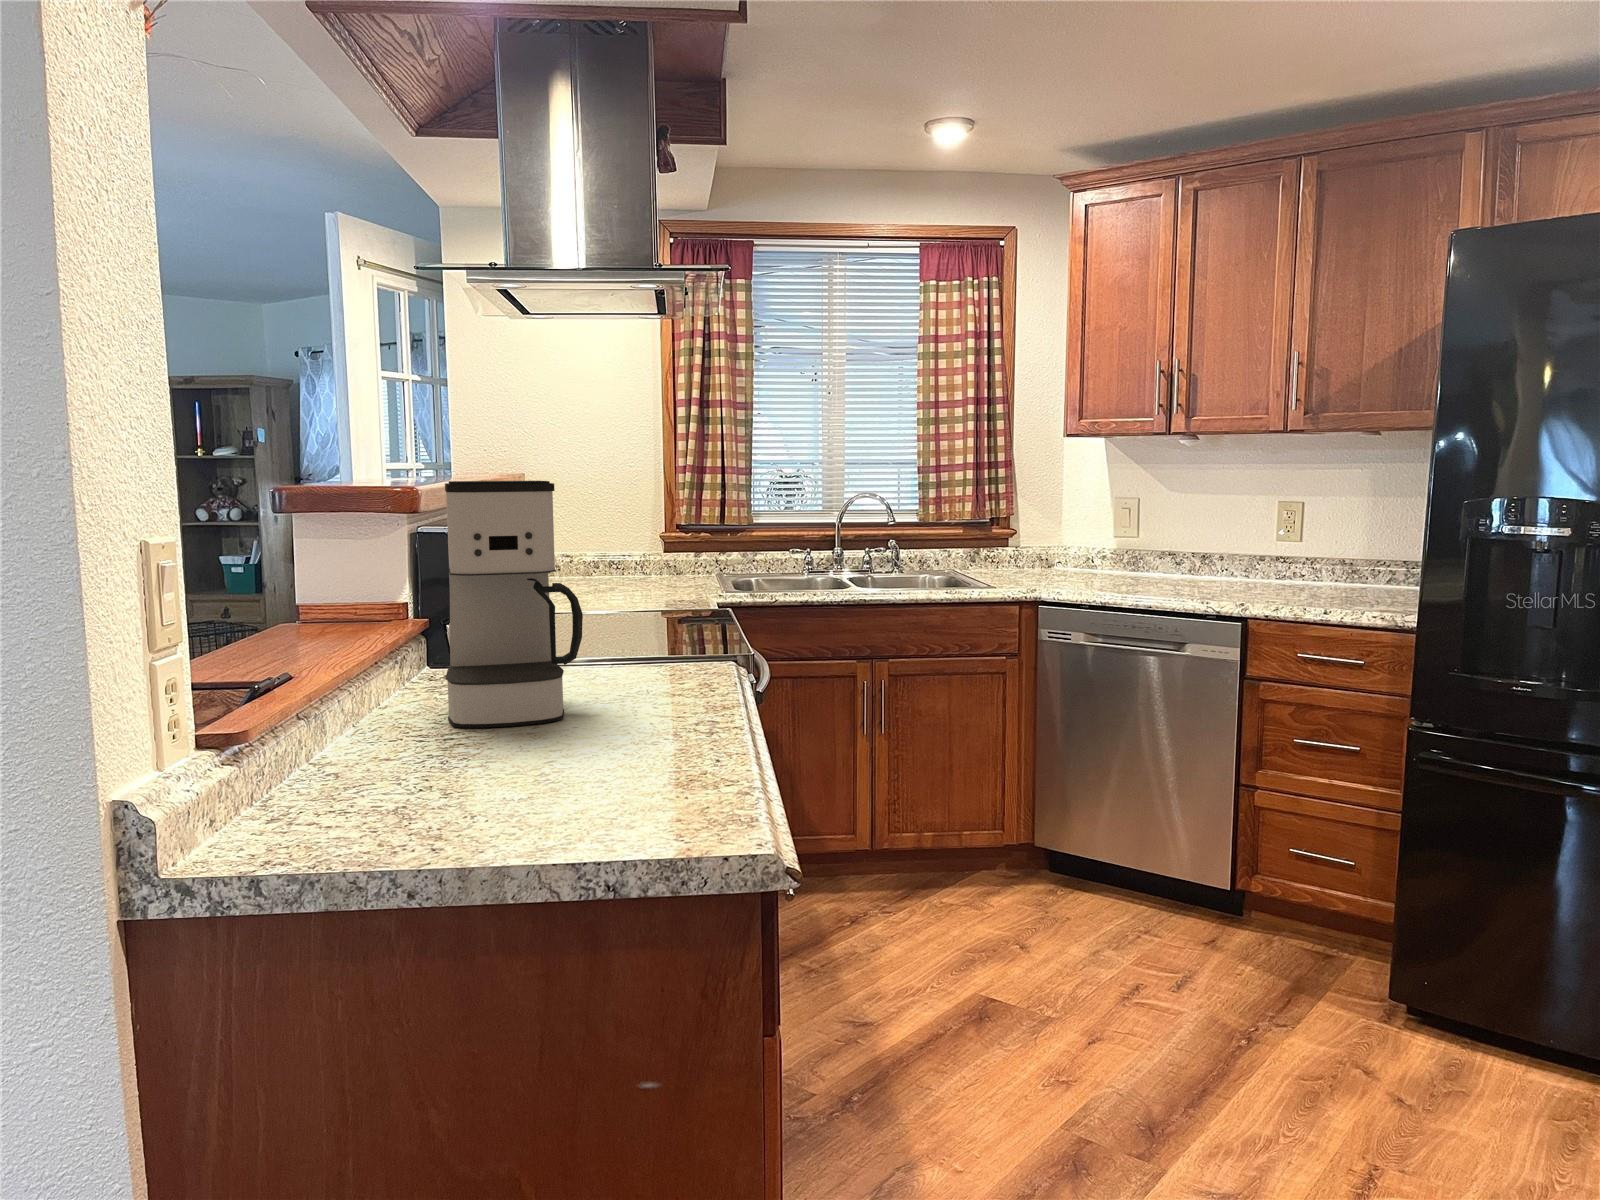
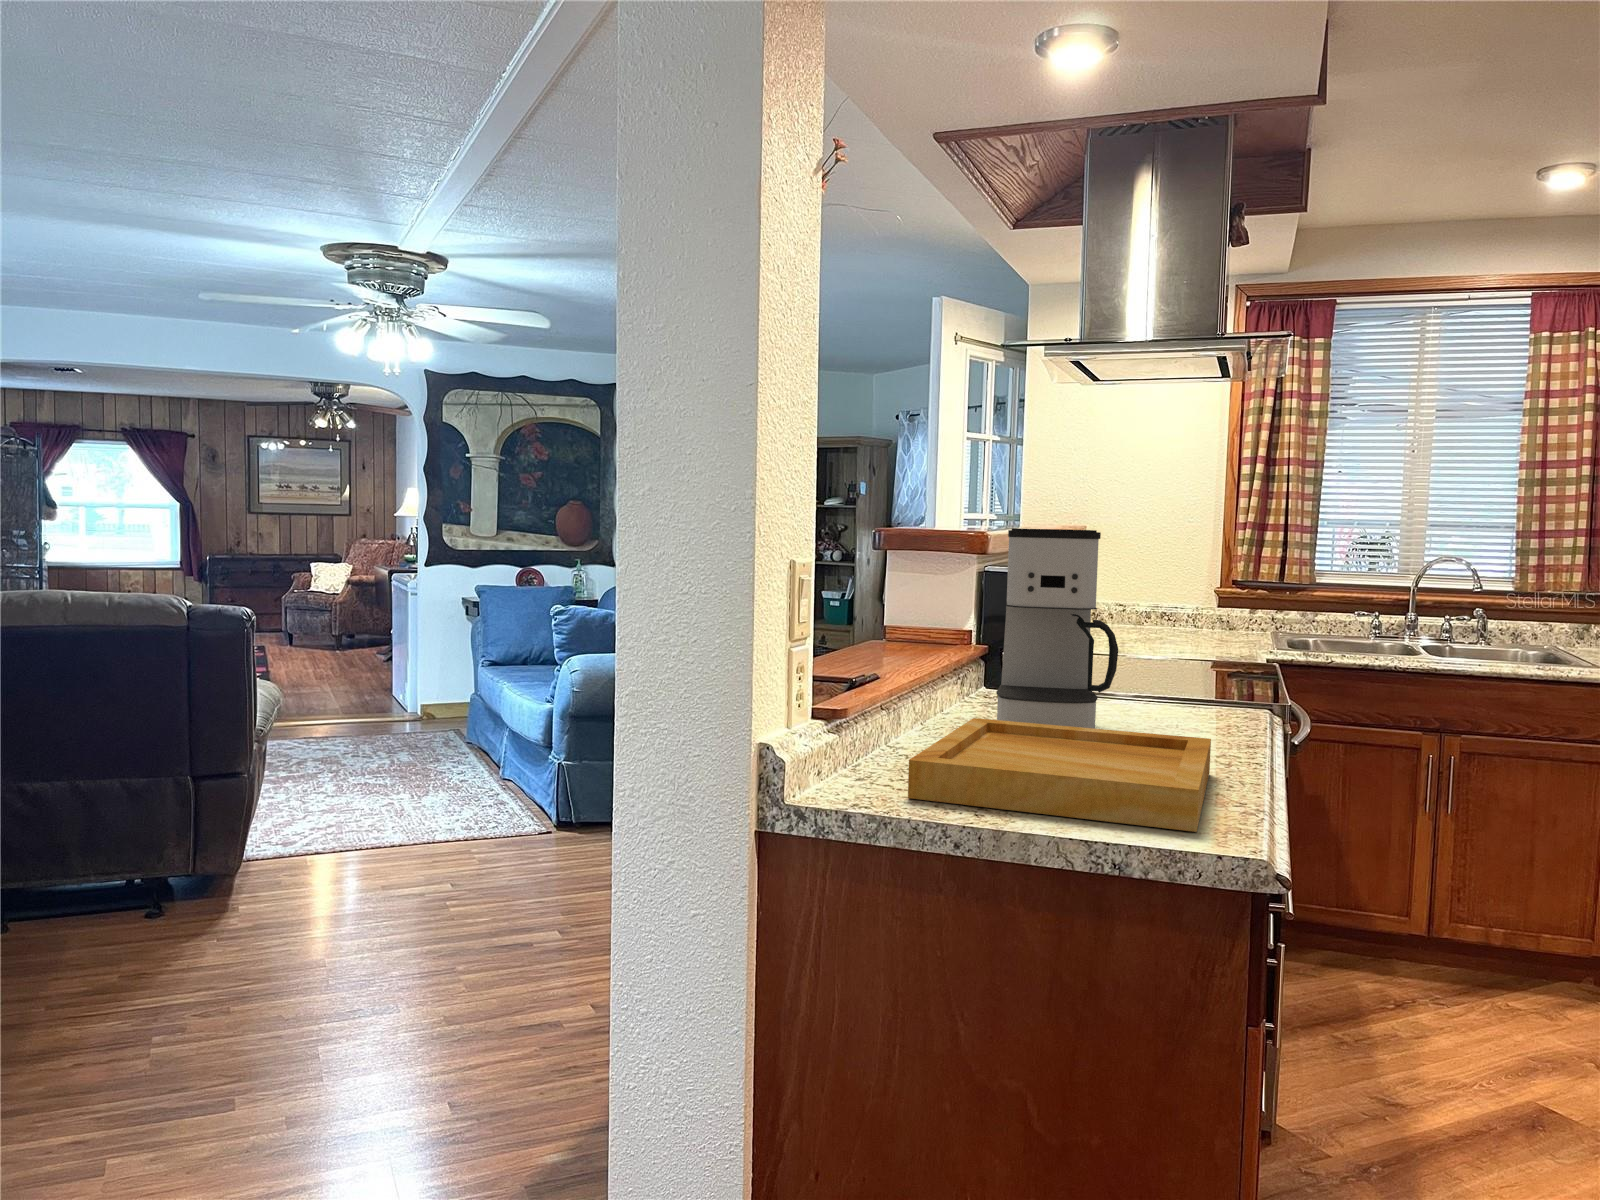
tray: none [339,708,696,839] -> present [908,718,1211,832]

